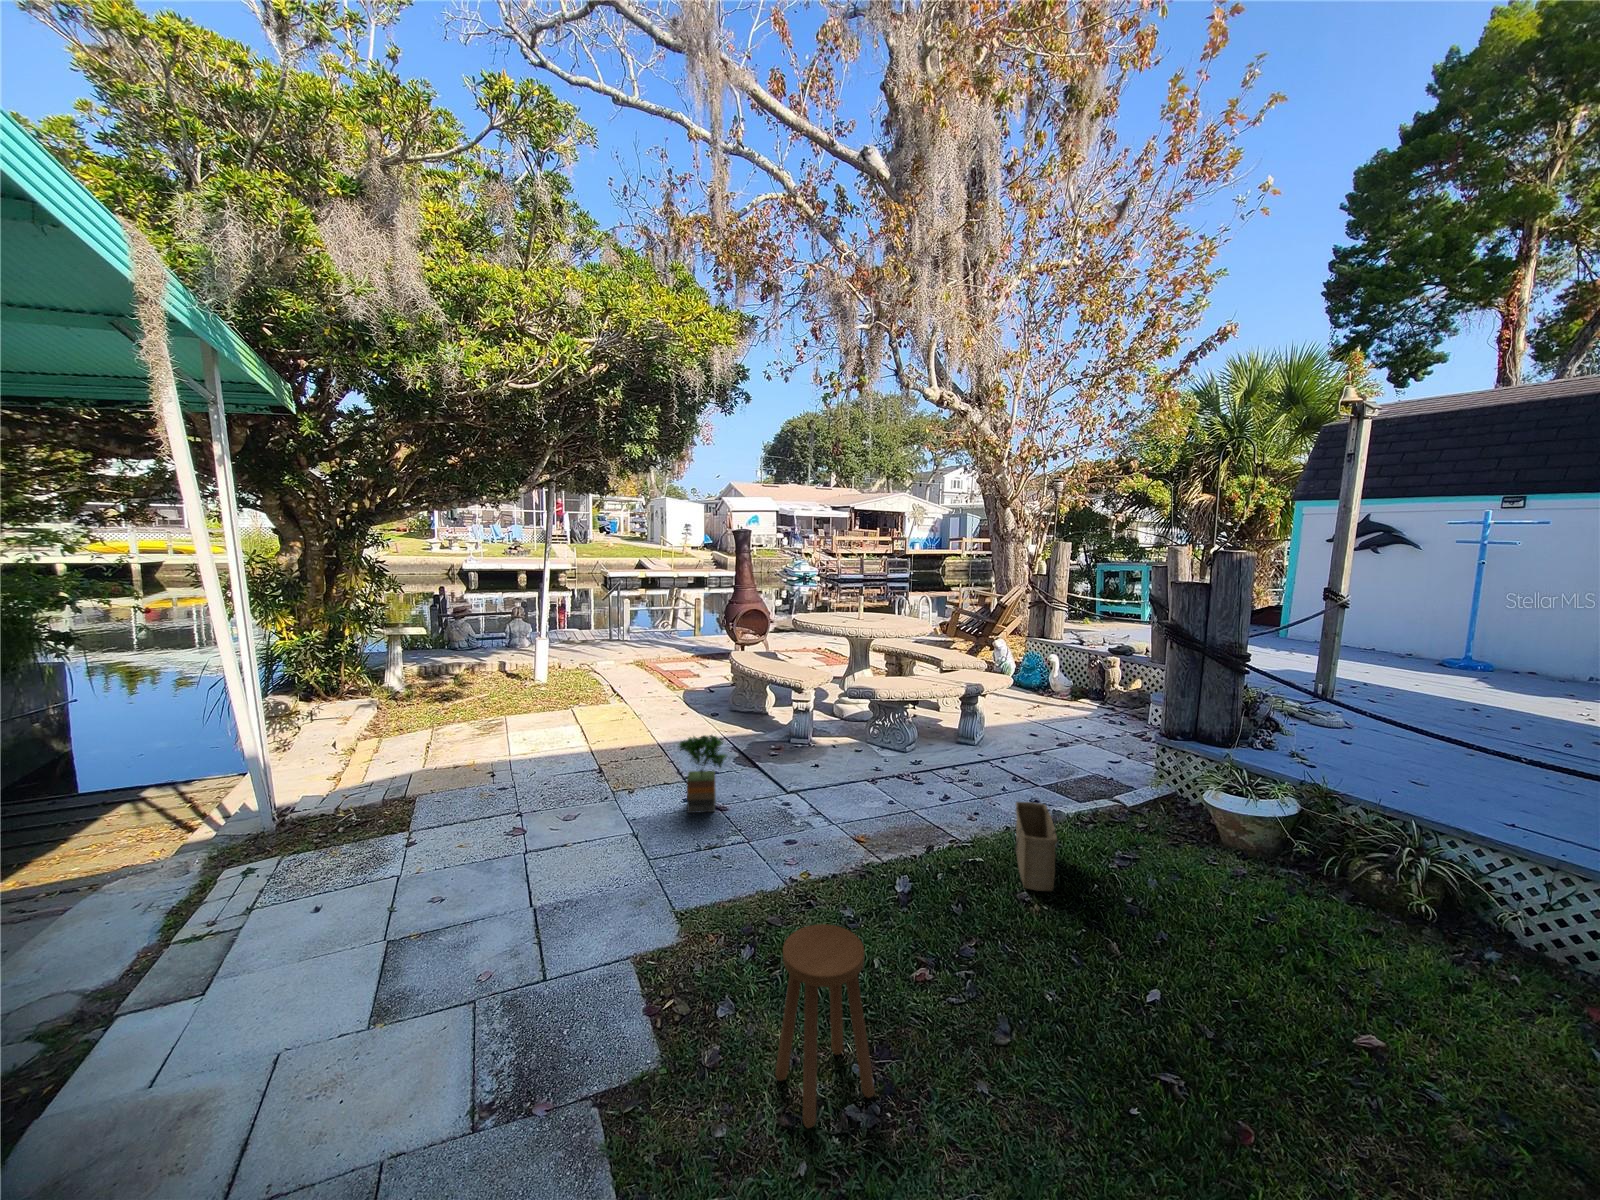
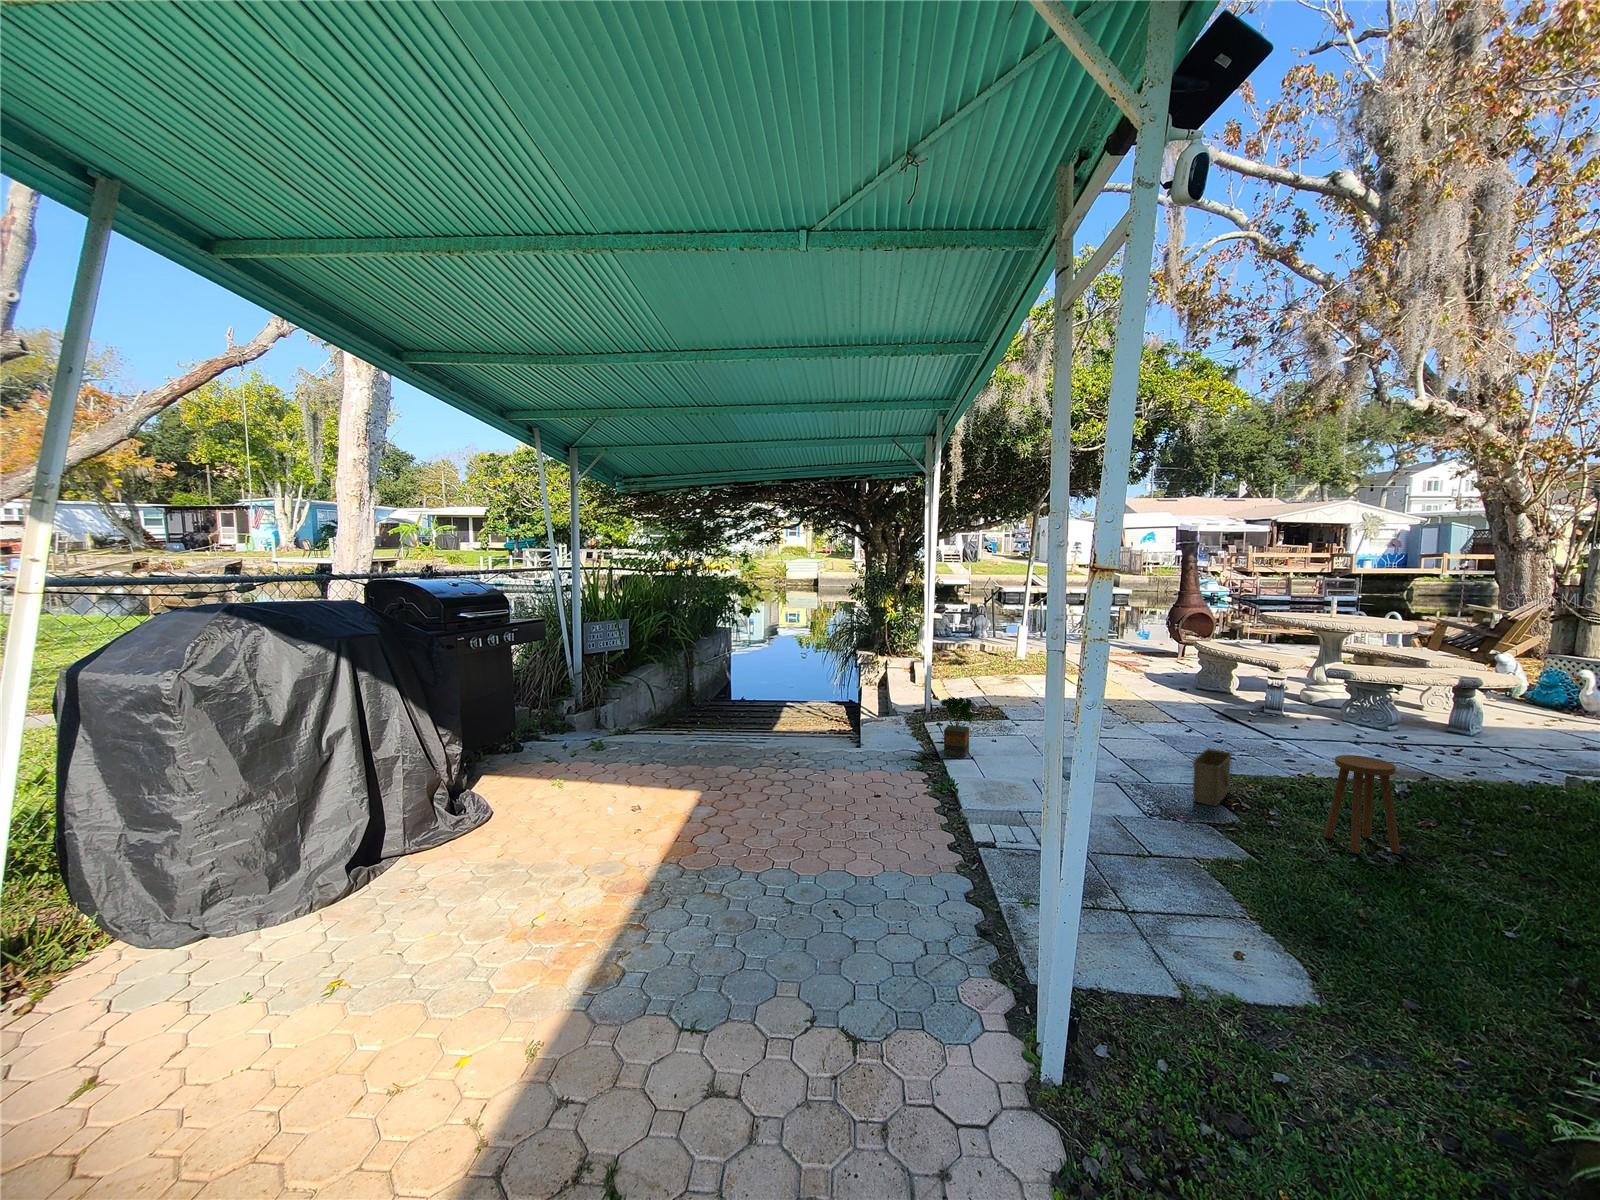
potted tree: present [678,735,726,813] -> present [941,697,977,757]
basket: present [1013,802,1057,891] -> present [1193,749,1232,806]

